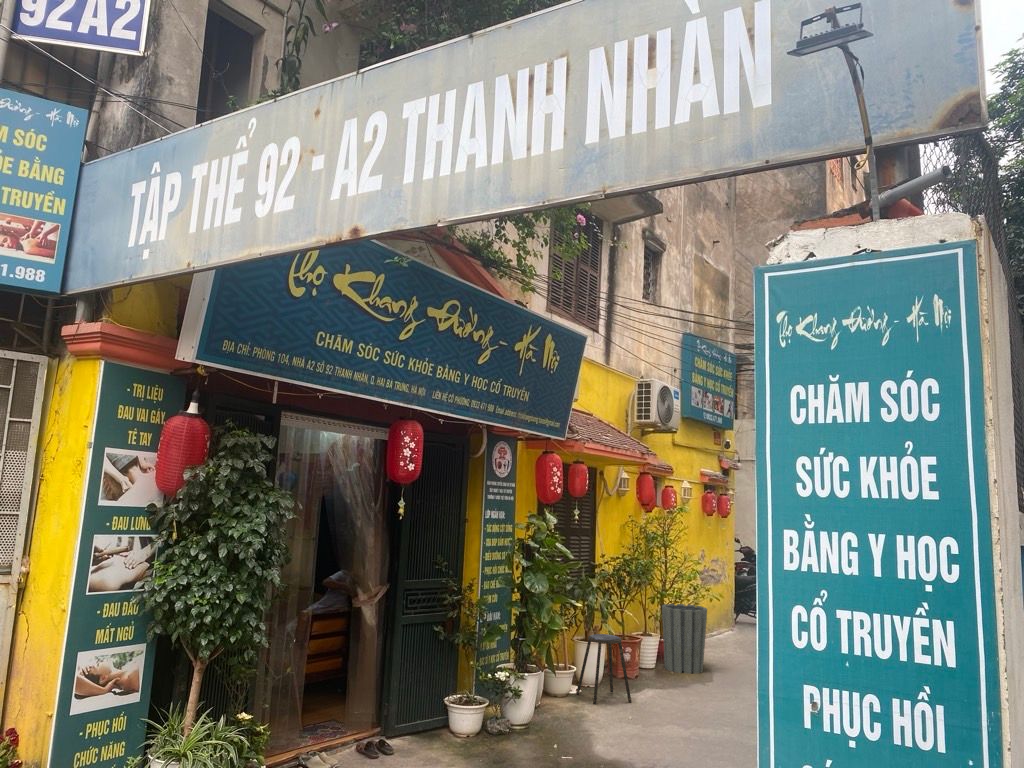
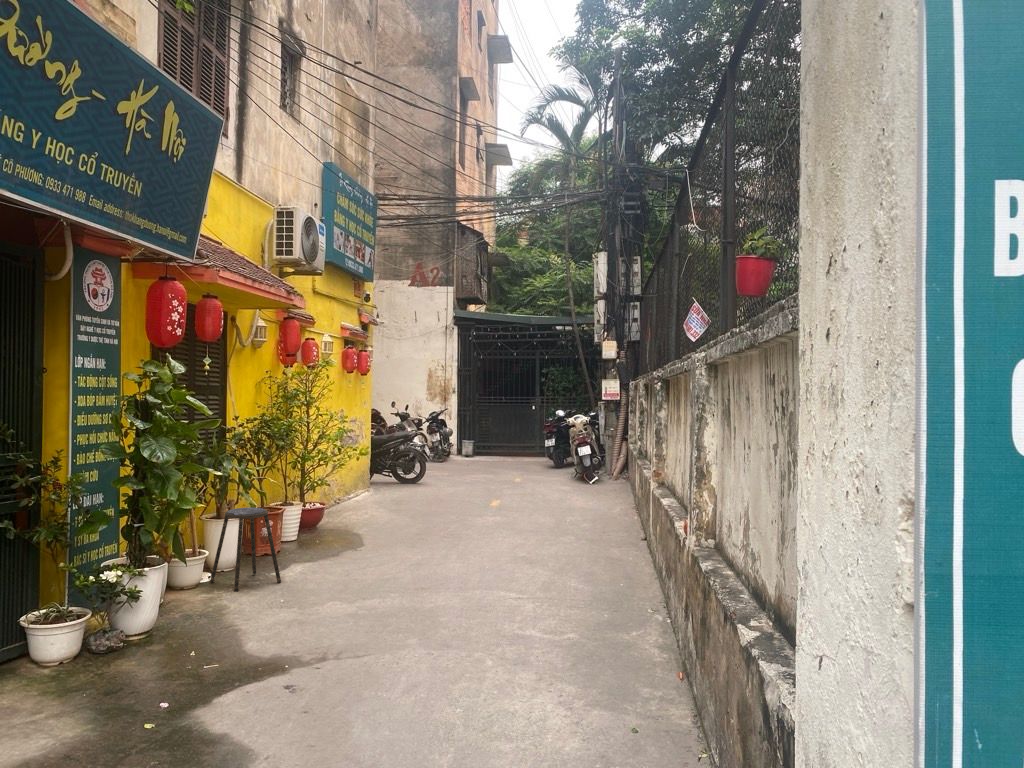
trash can: present [662,604,707,674] -> none [306,466,357,541]

